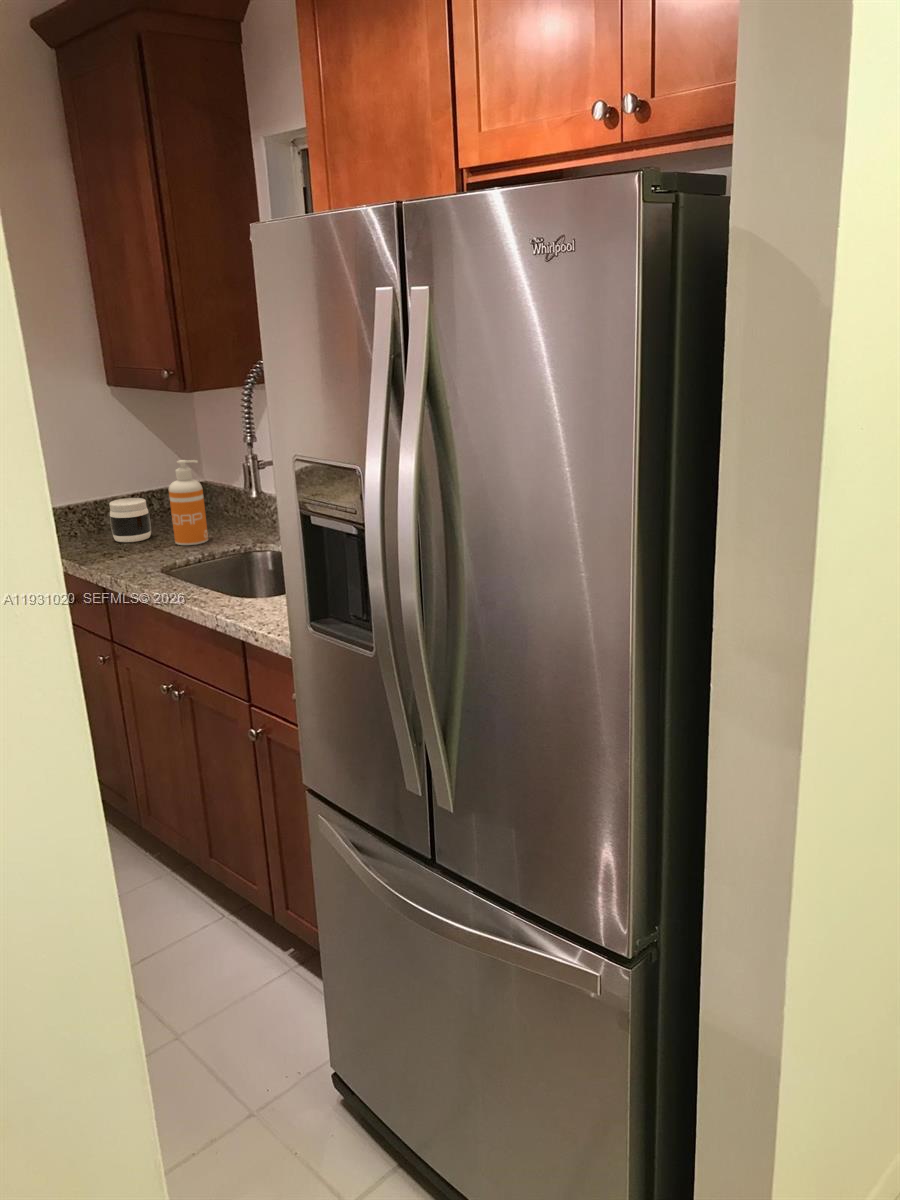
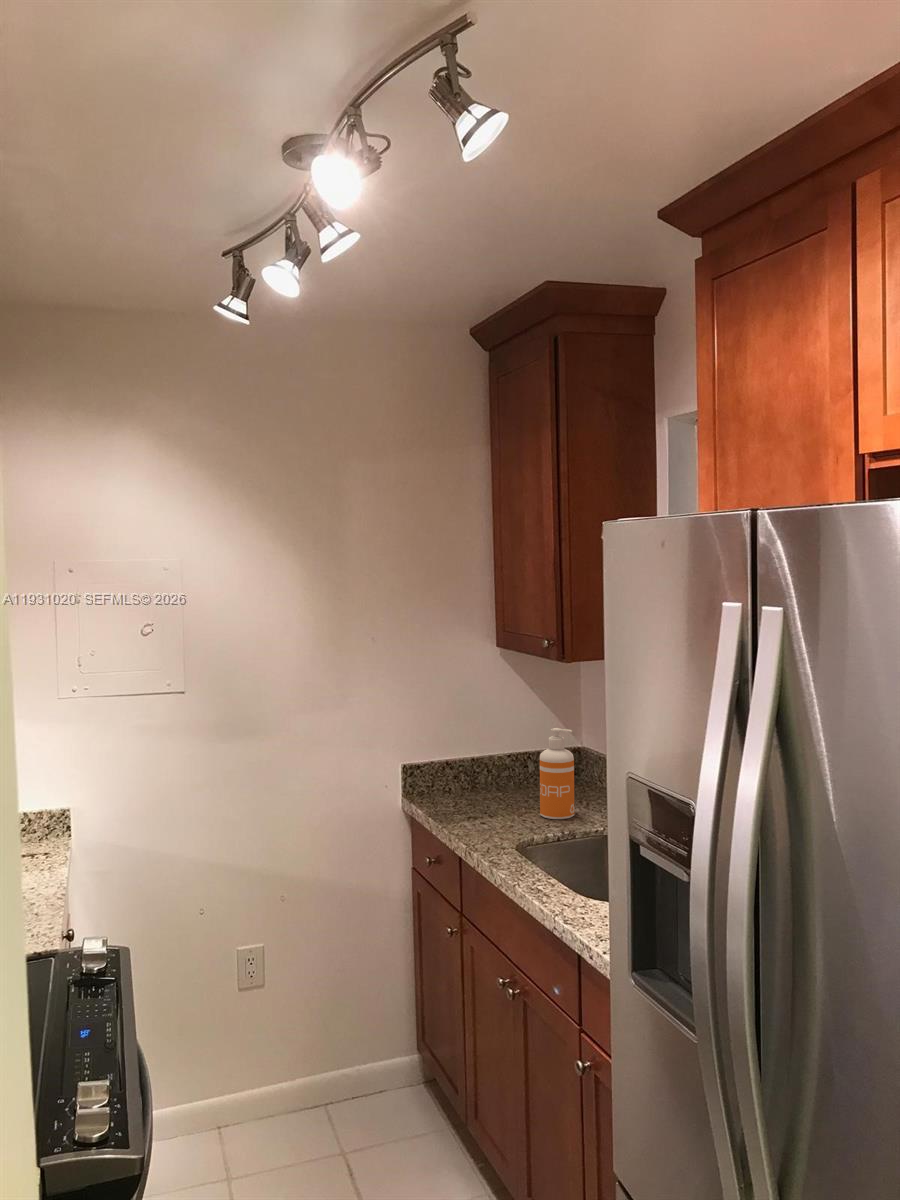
jar: present [109,498,151,542] -> none [482,760,520,806]

